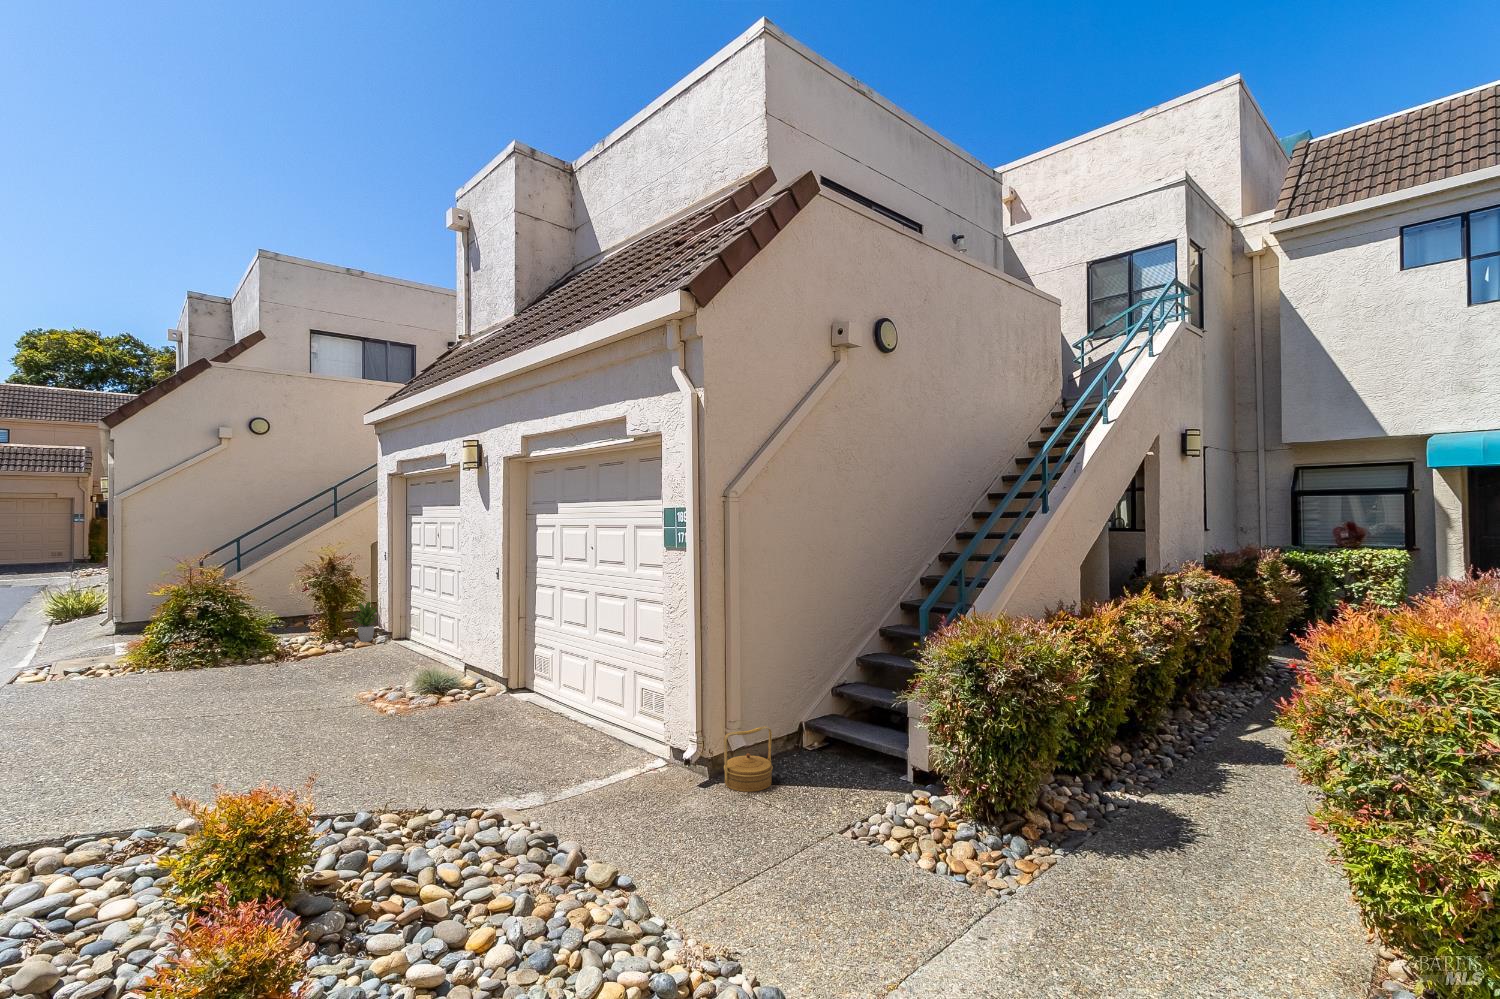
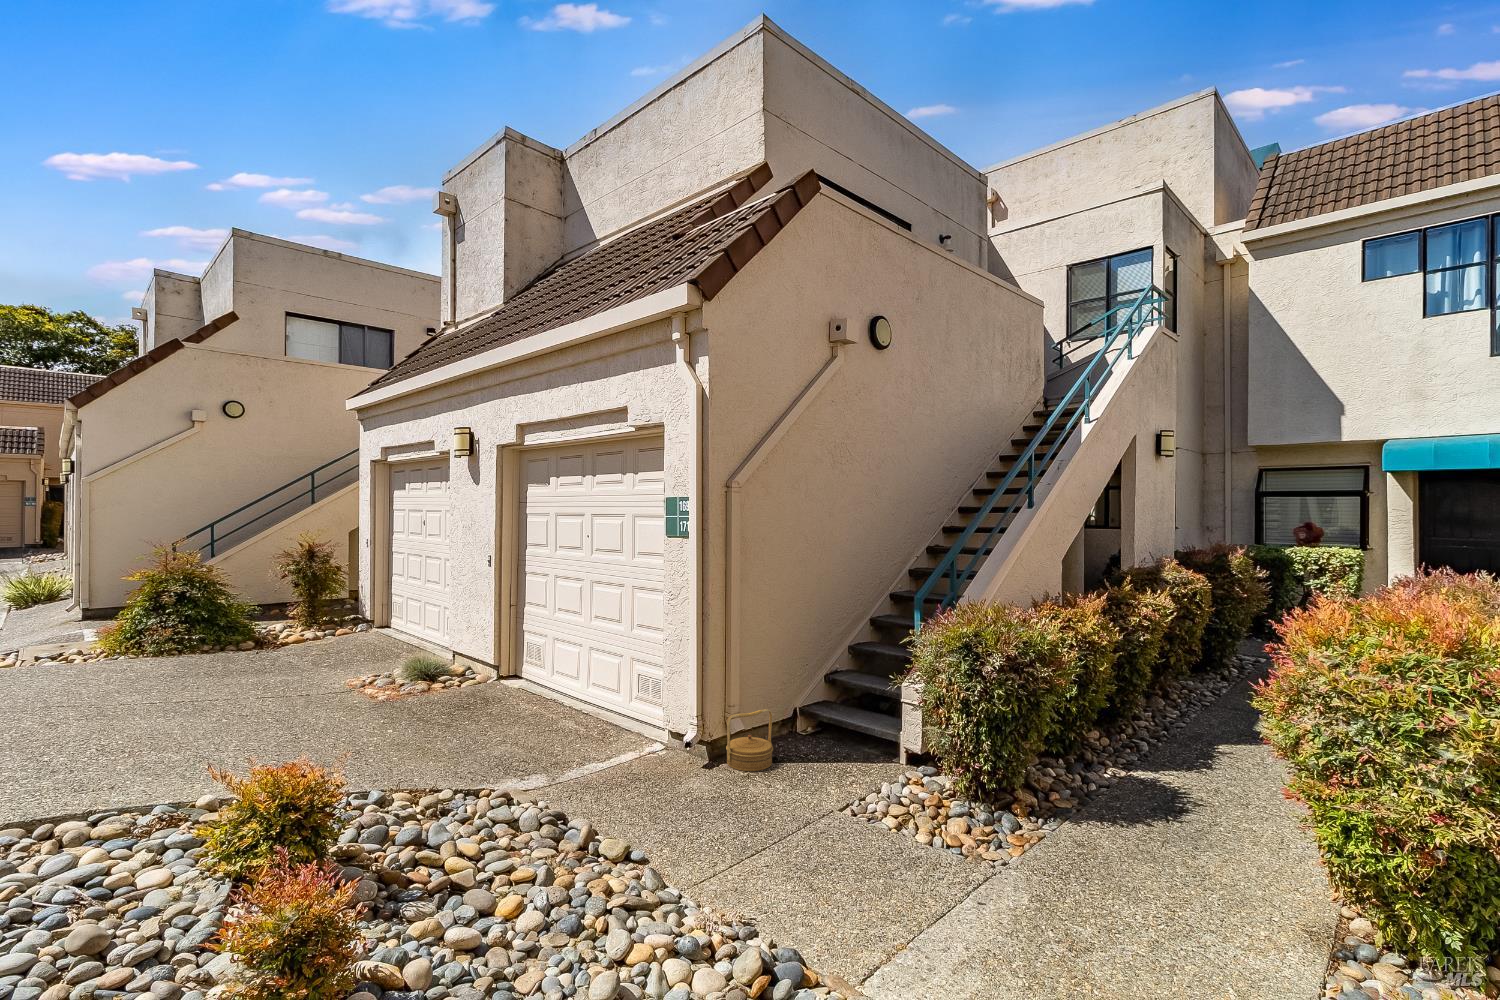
potted plant: present [352,602,377,642] -> none [340,588,368,628]

